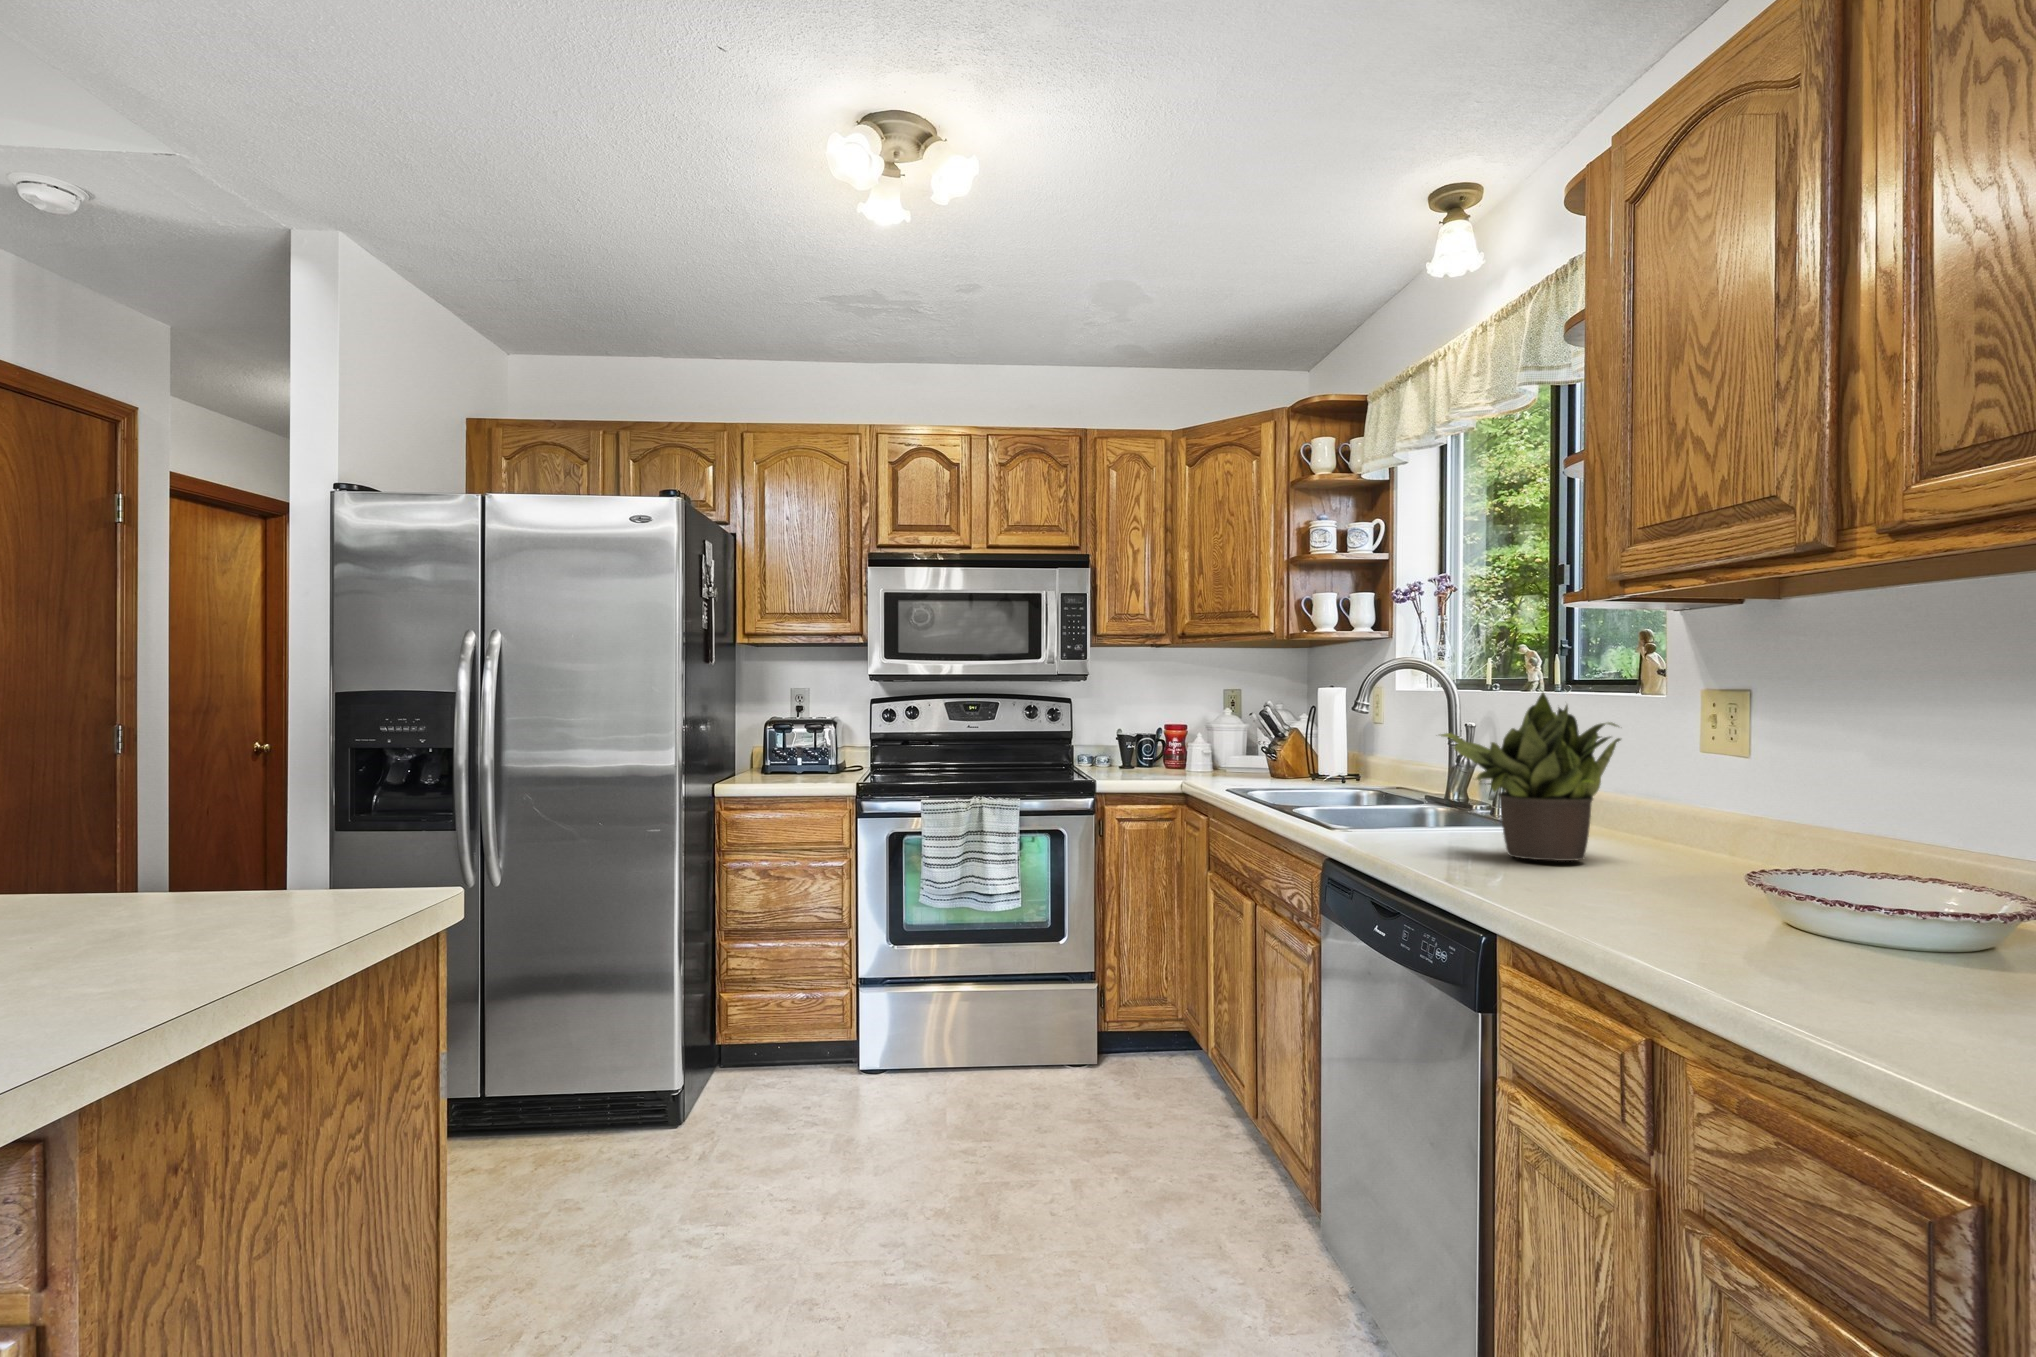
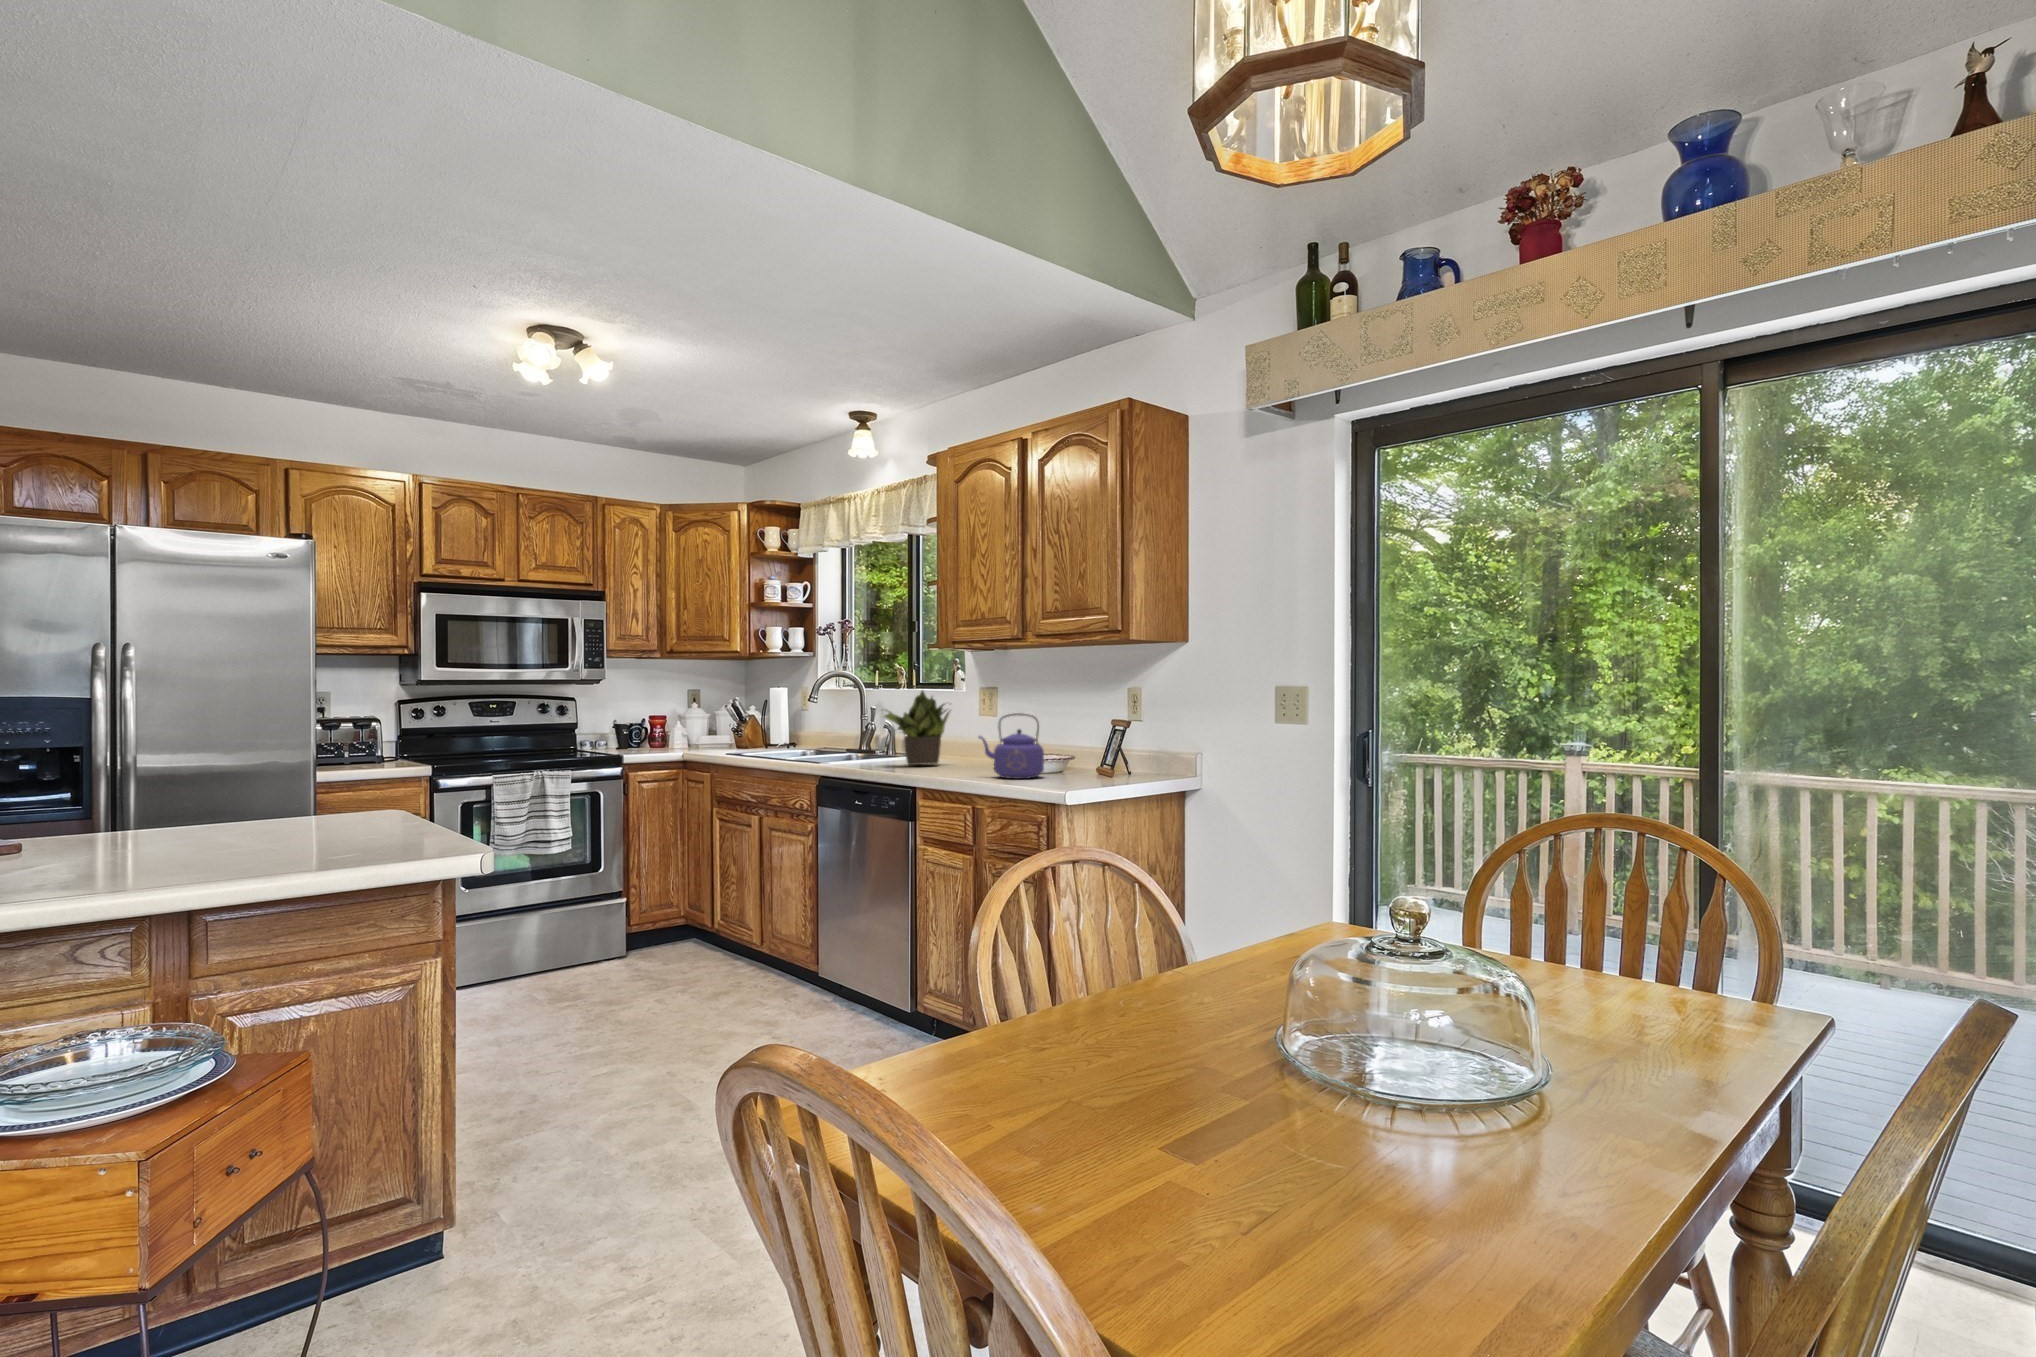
kettle: none [1676,769,1933,984] -> present [979,713,1044,779]

